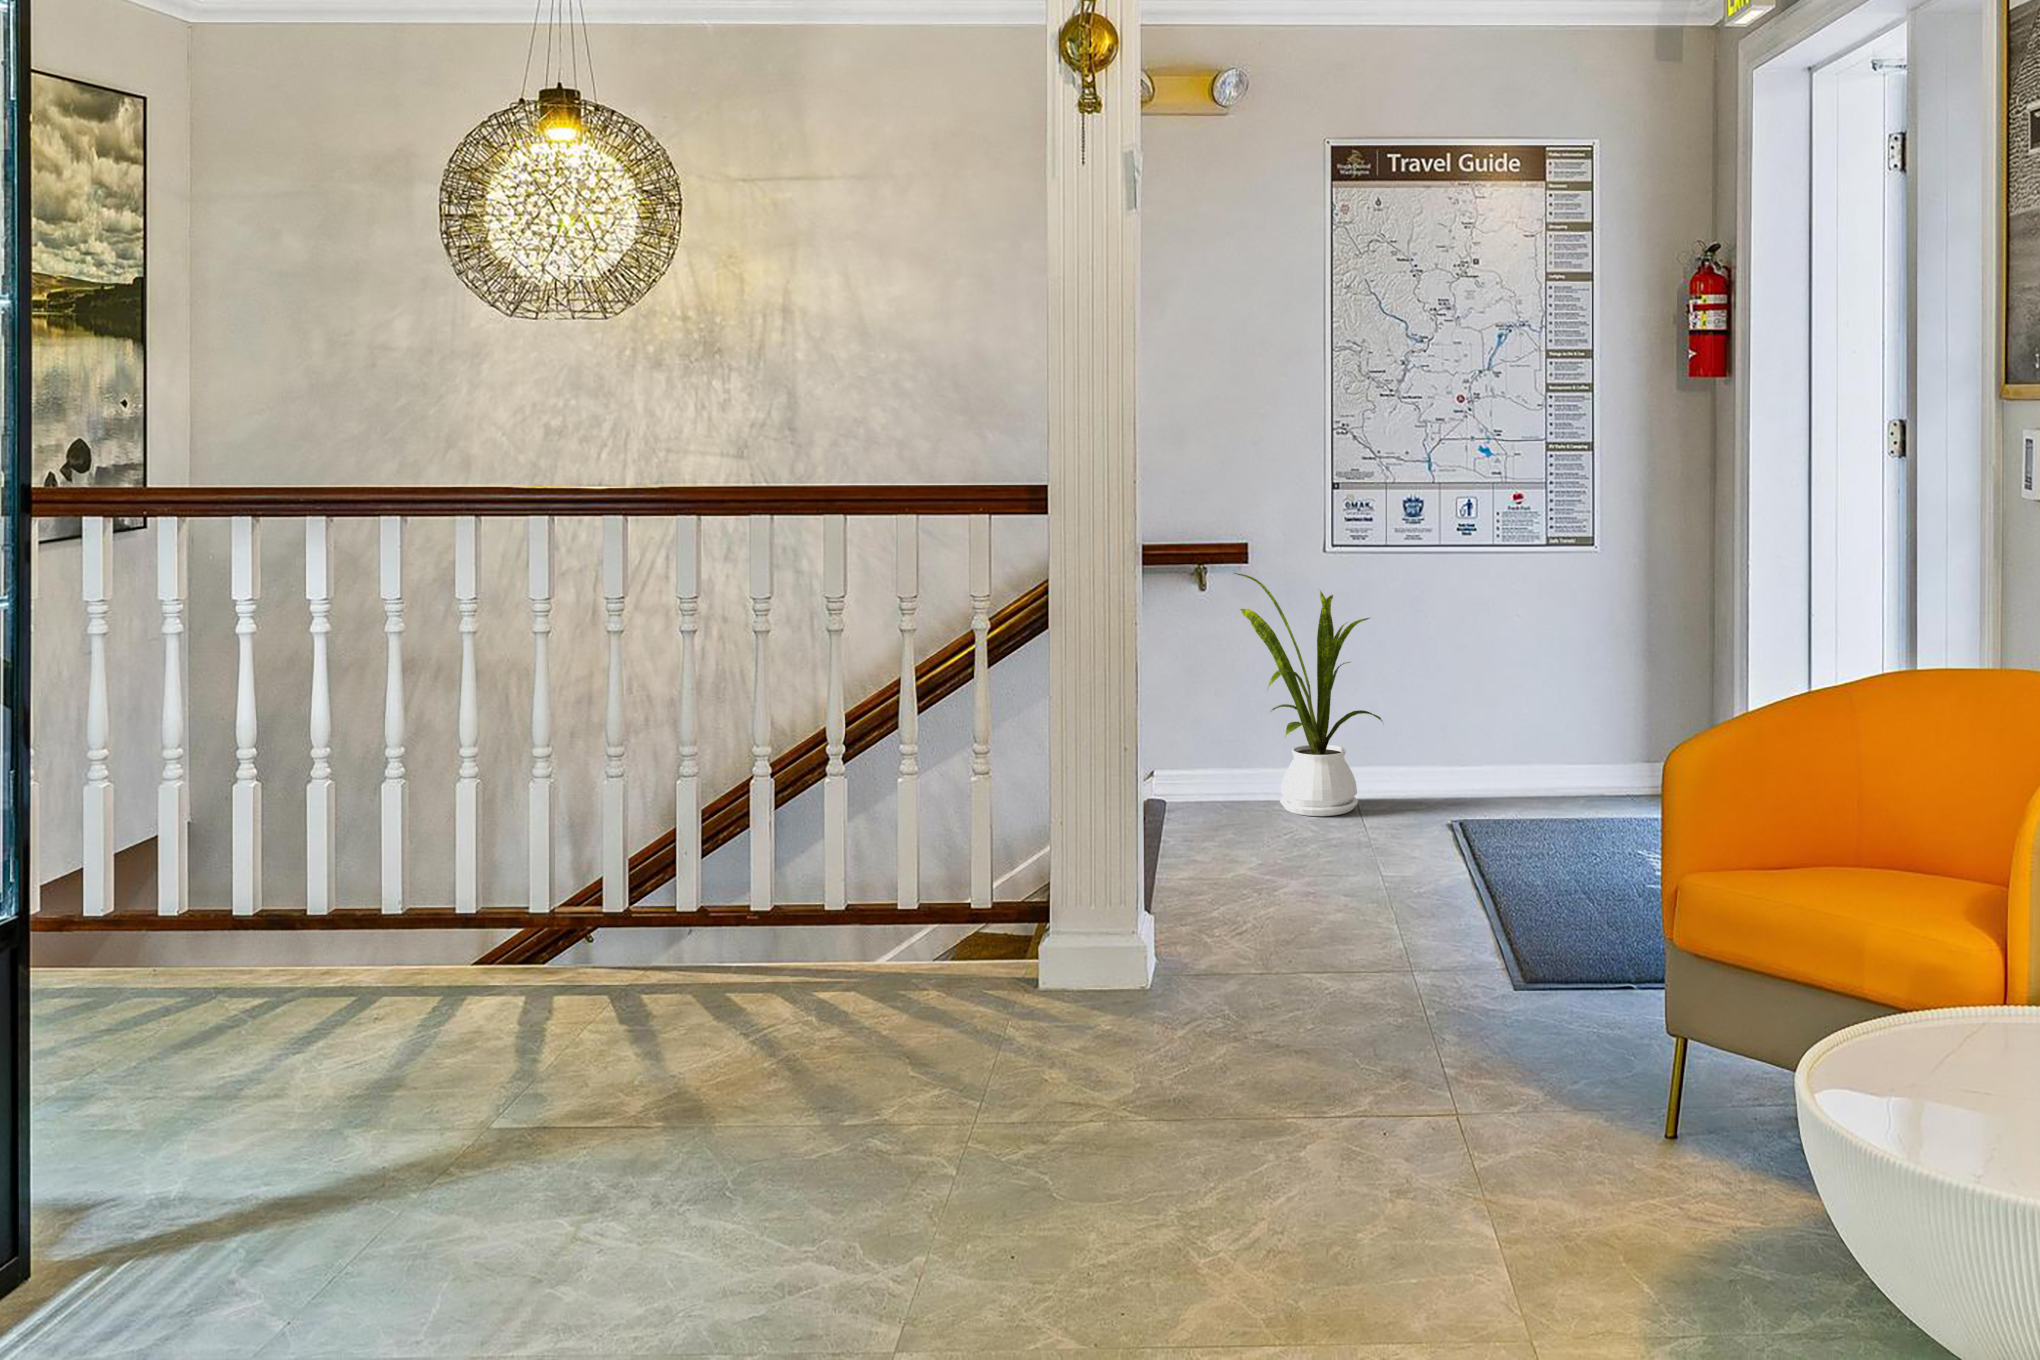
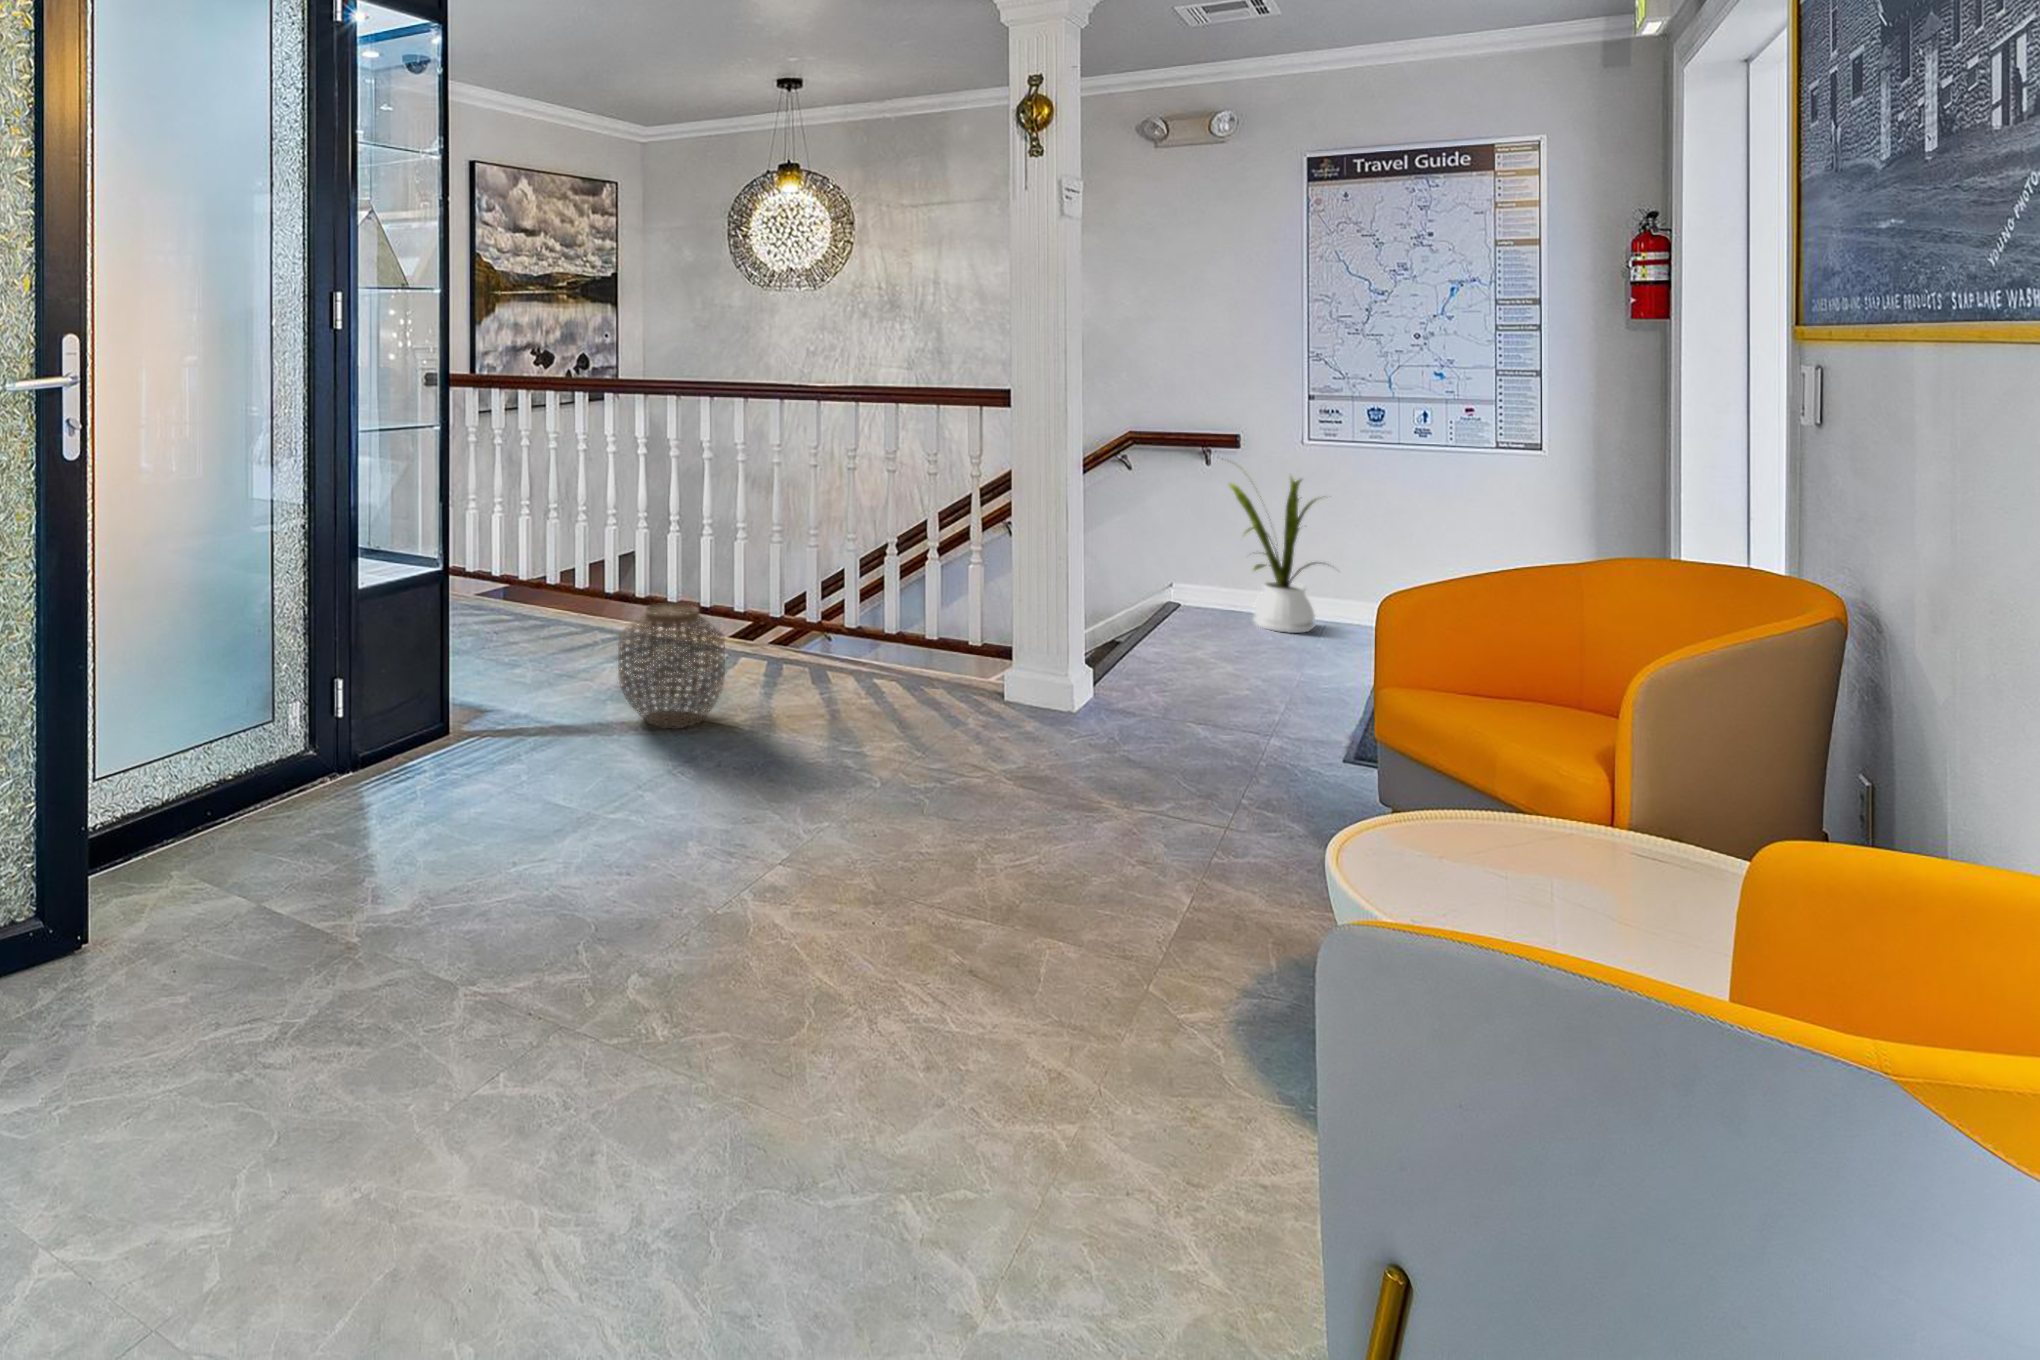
woven basket: none [355,935,589,1199] -> present [618,603,725,728]

